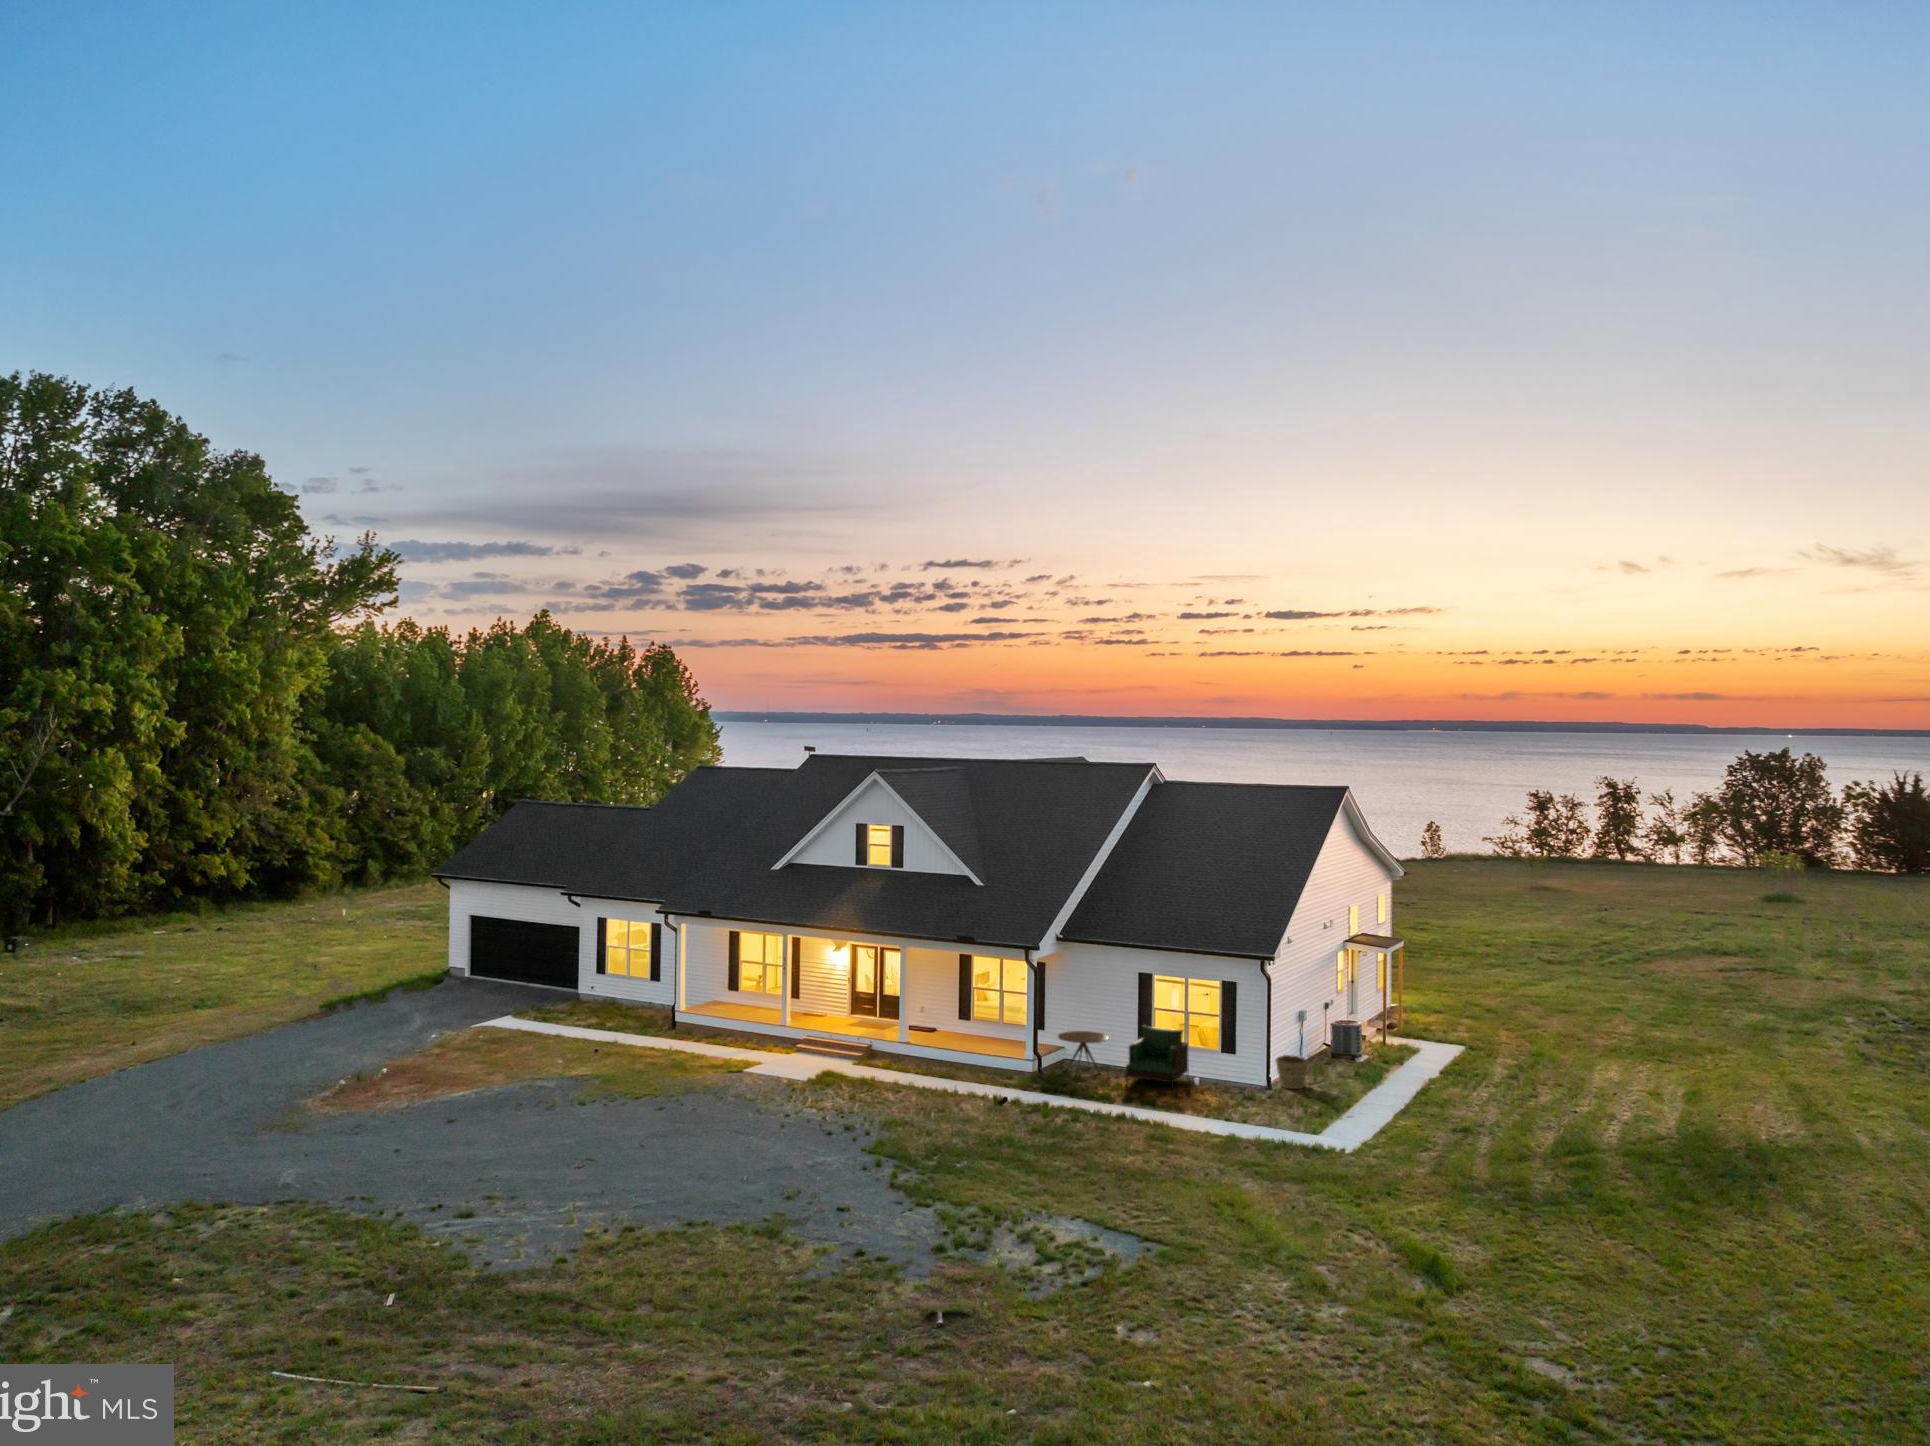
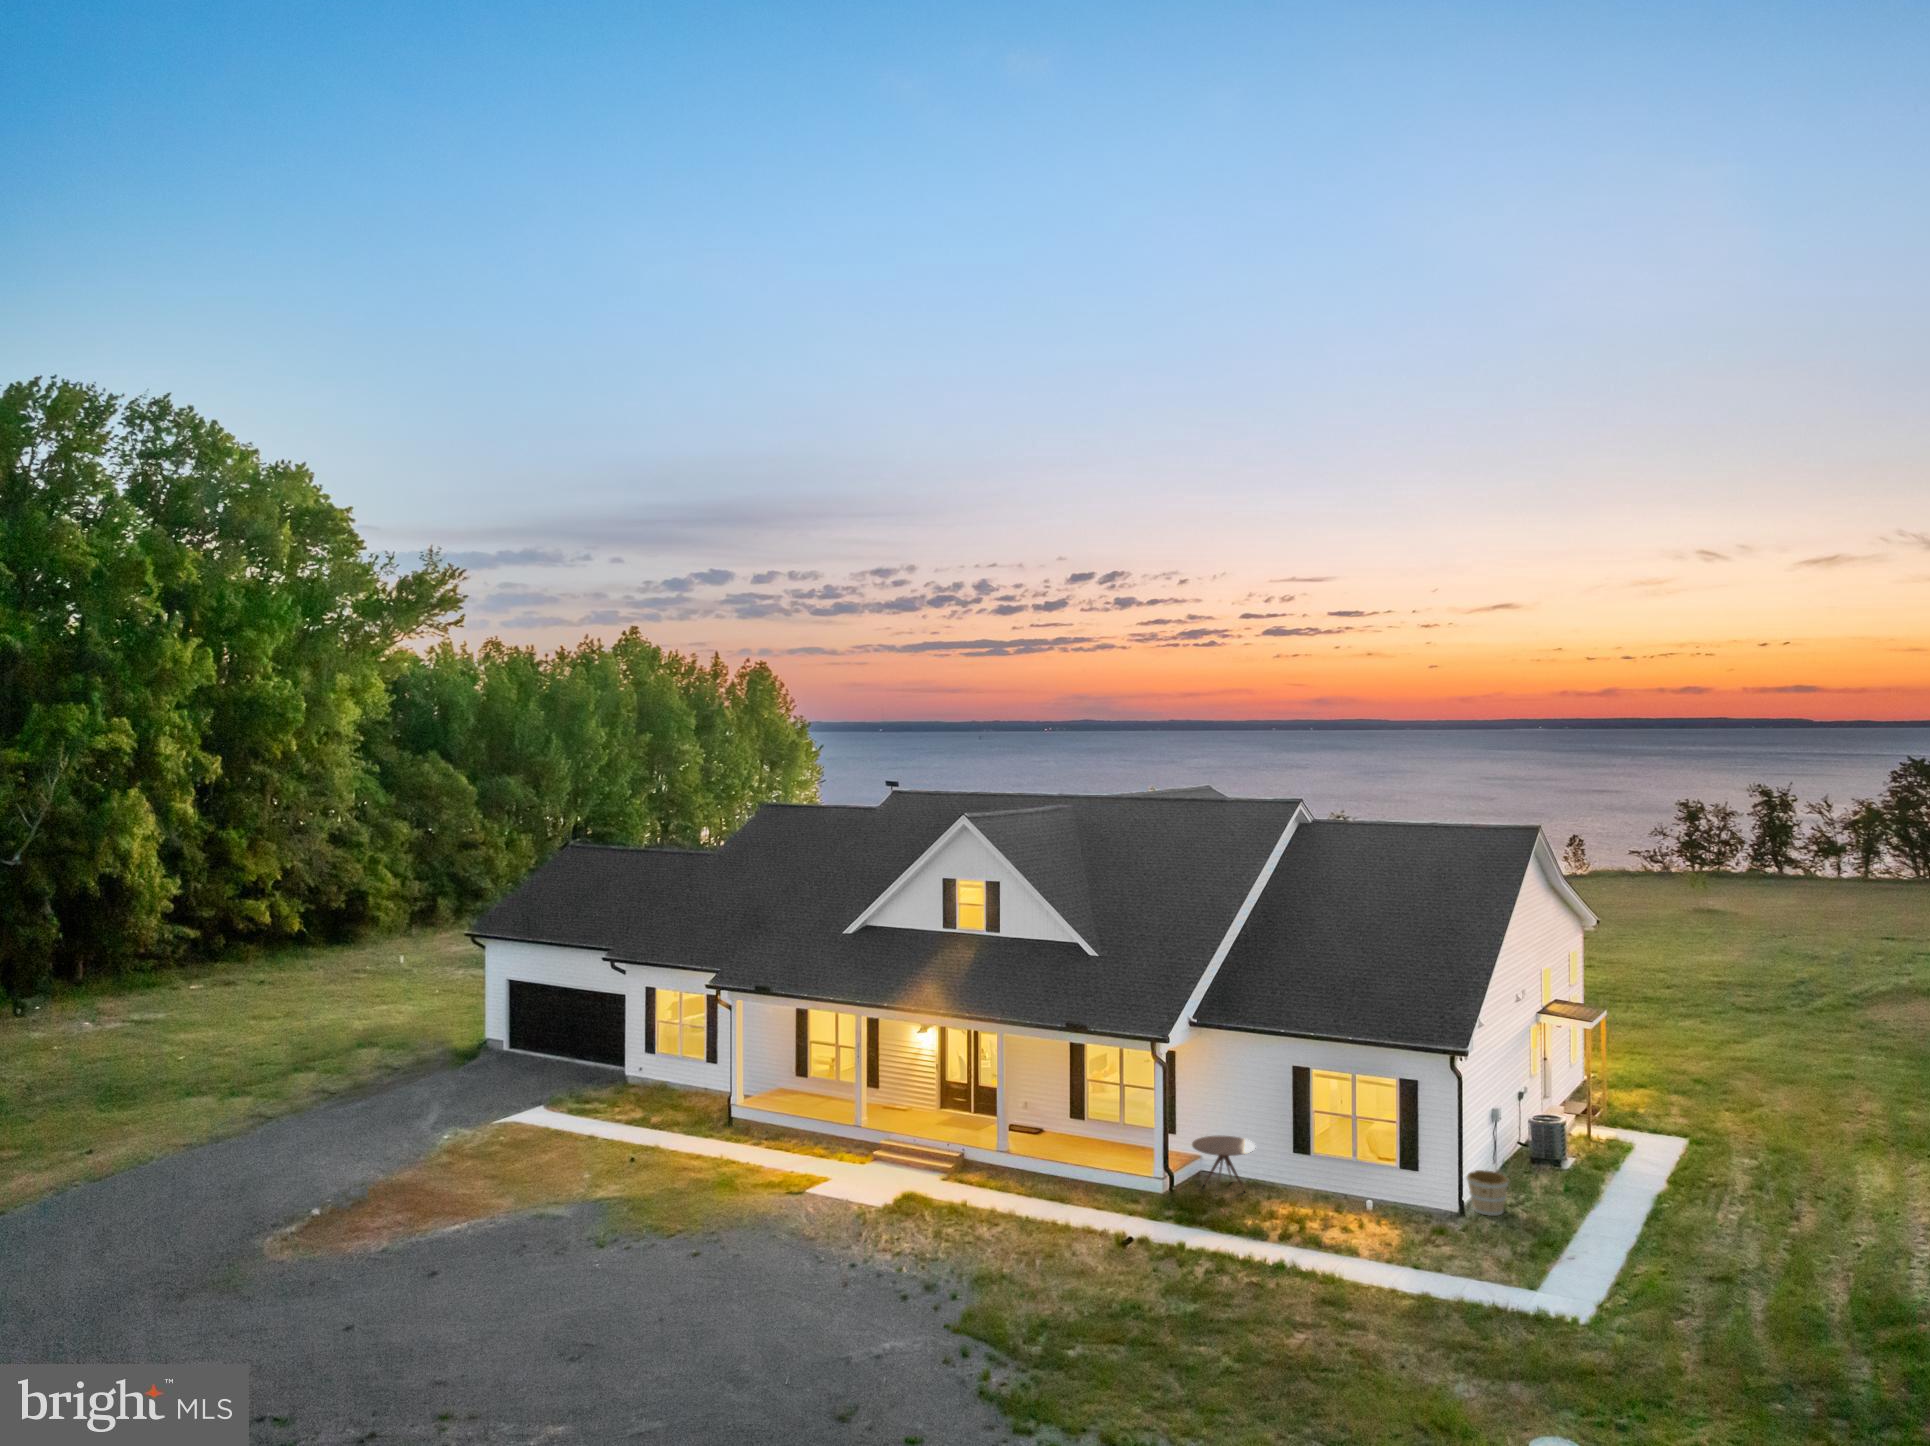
armchair: present [1126,1025,1189,1086] -> none [1278,1131,1356,1219]

